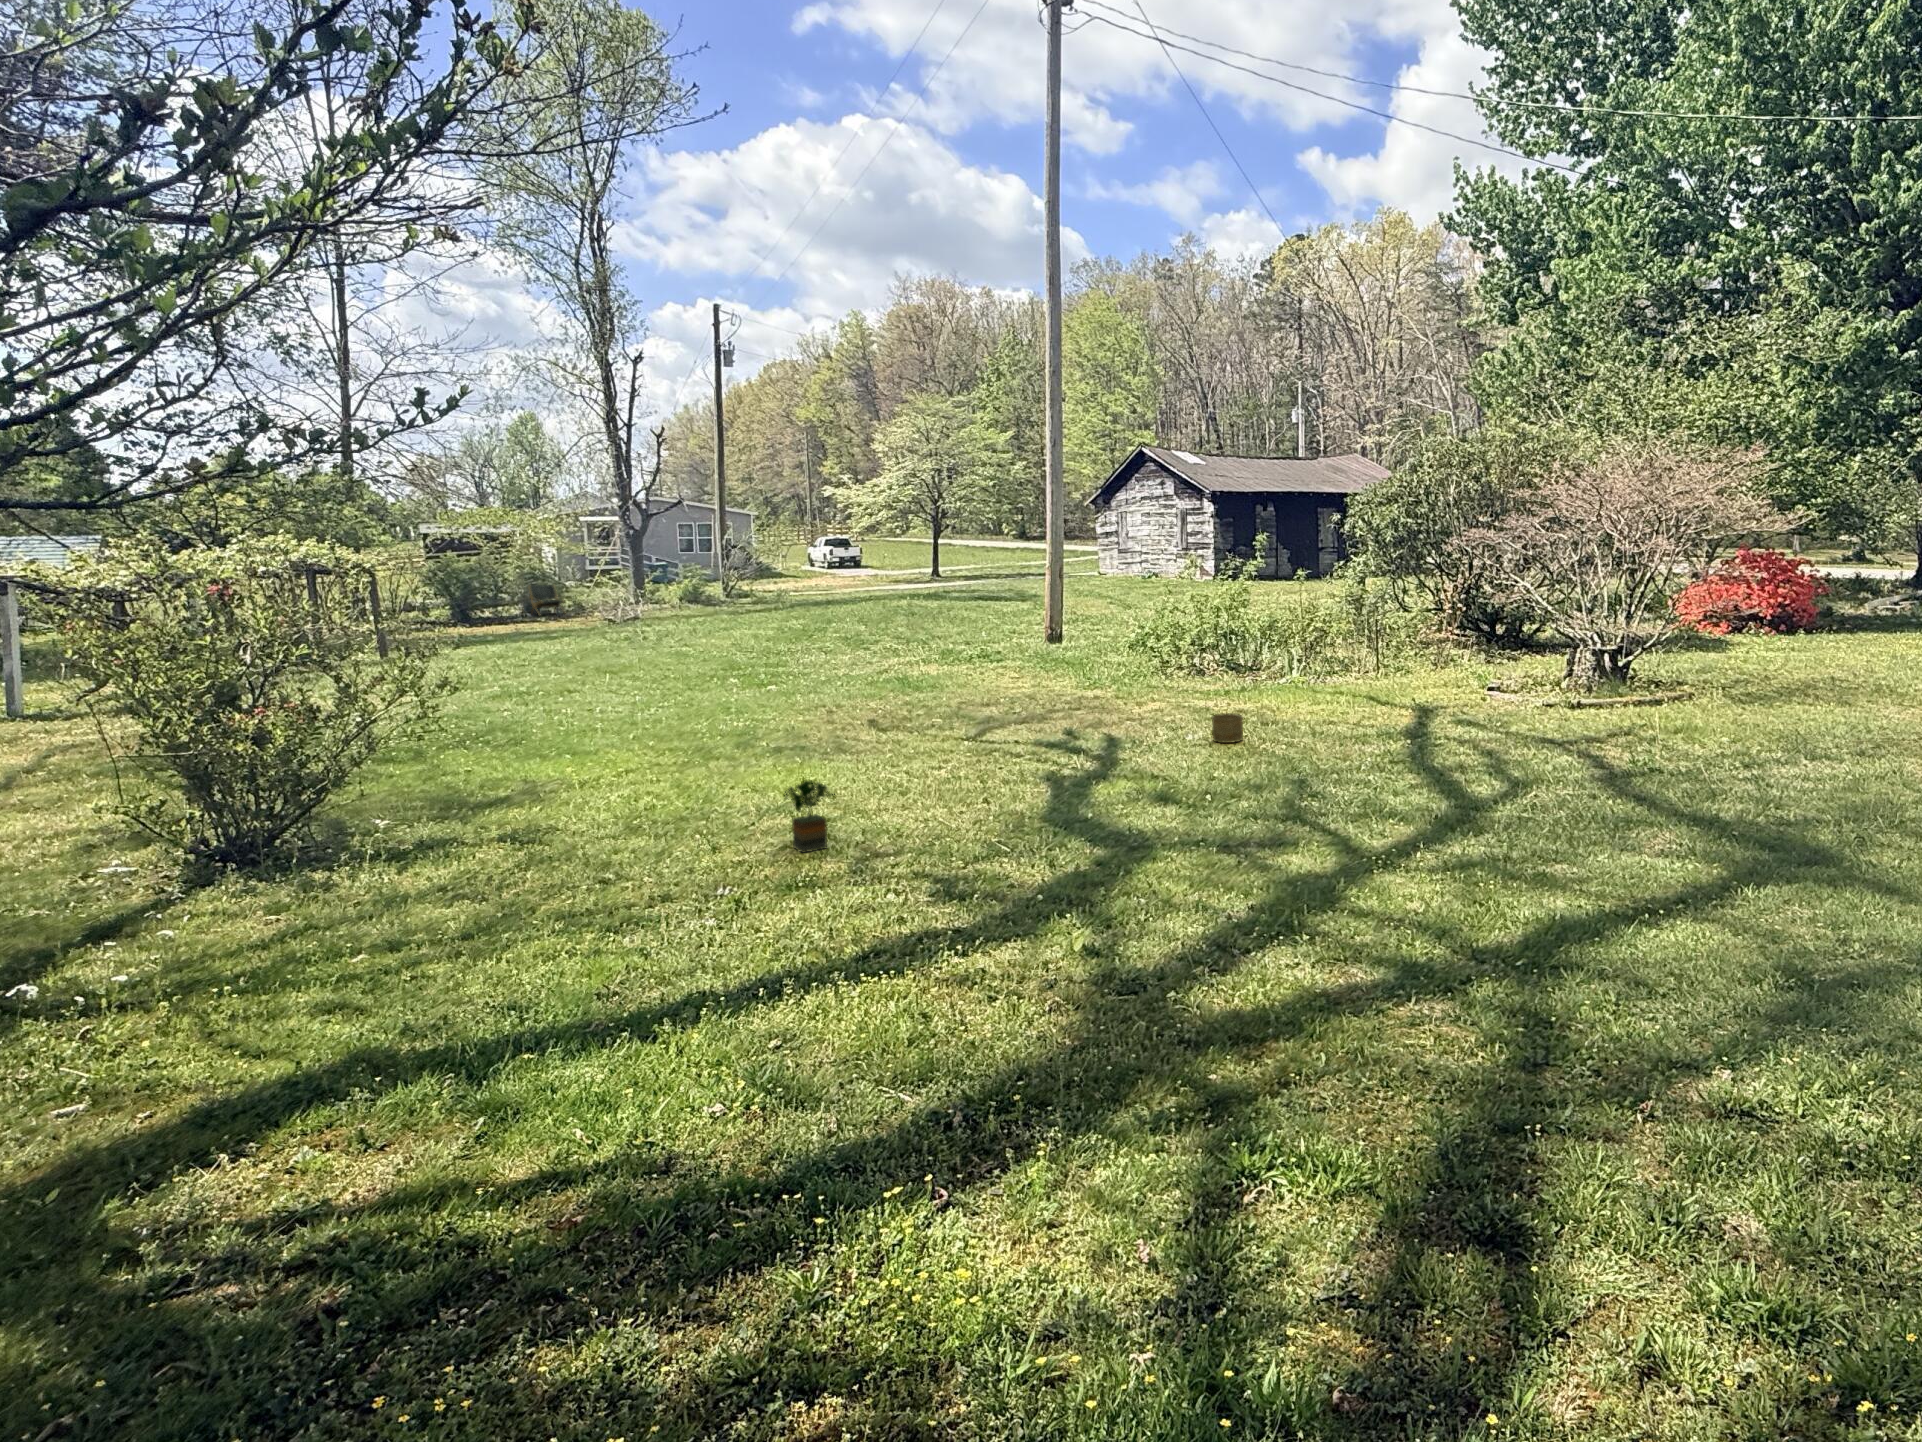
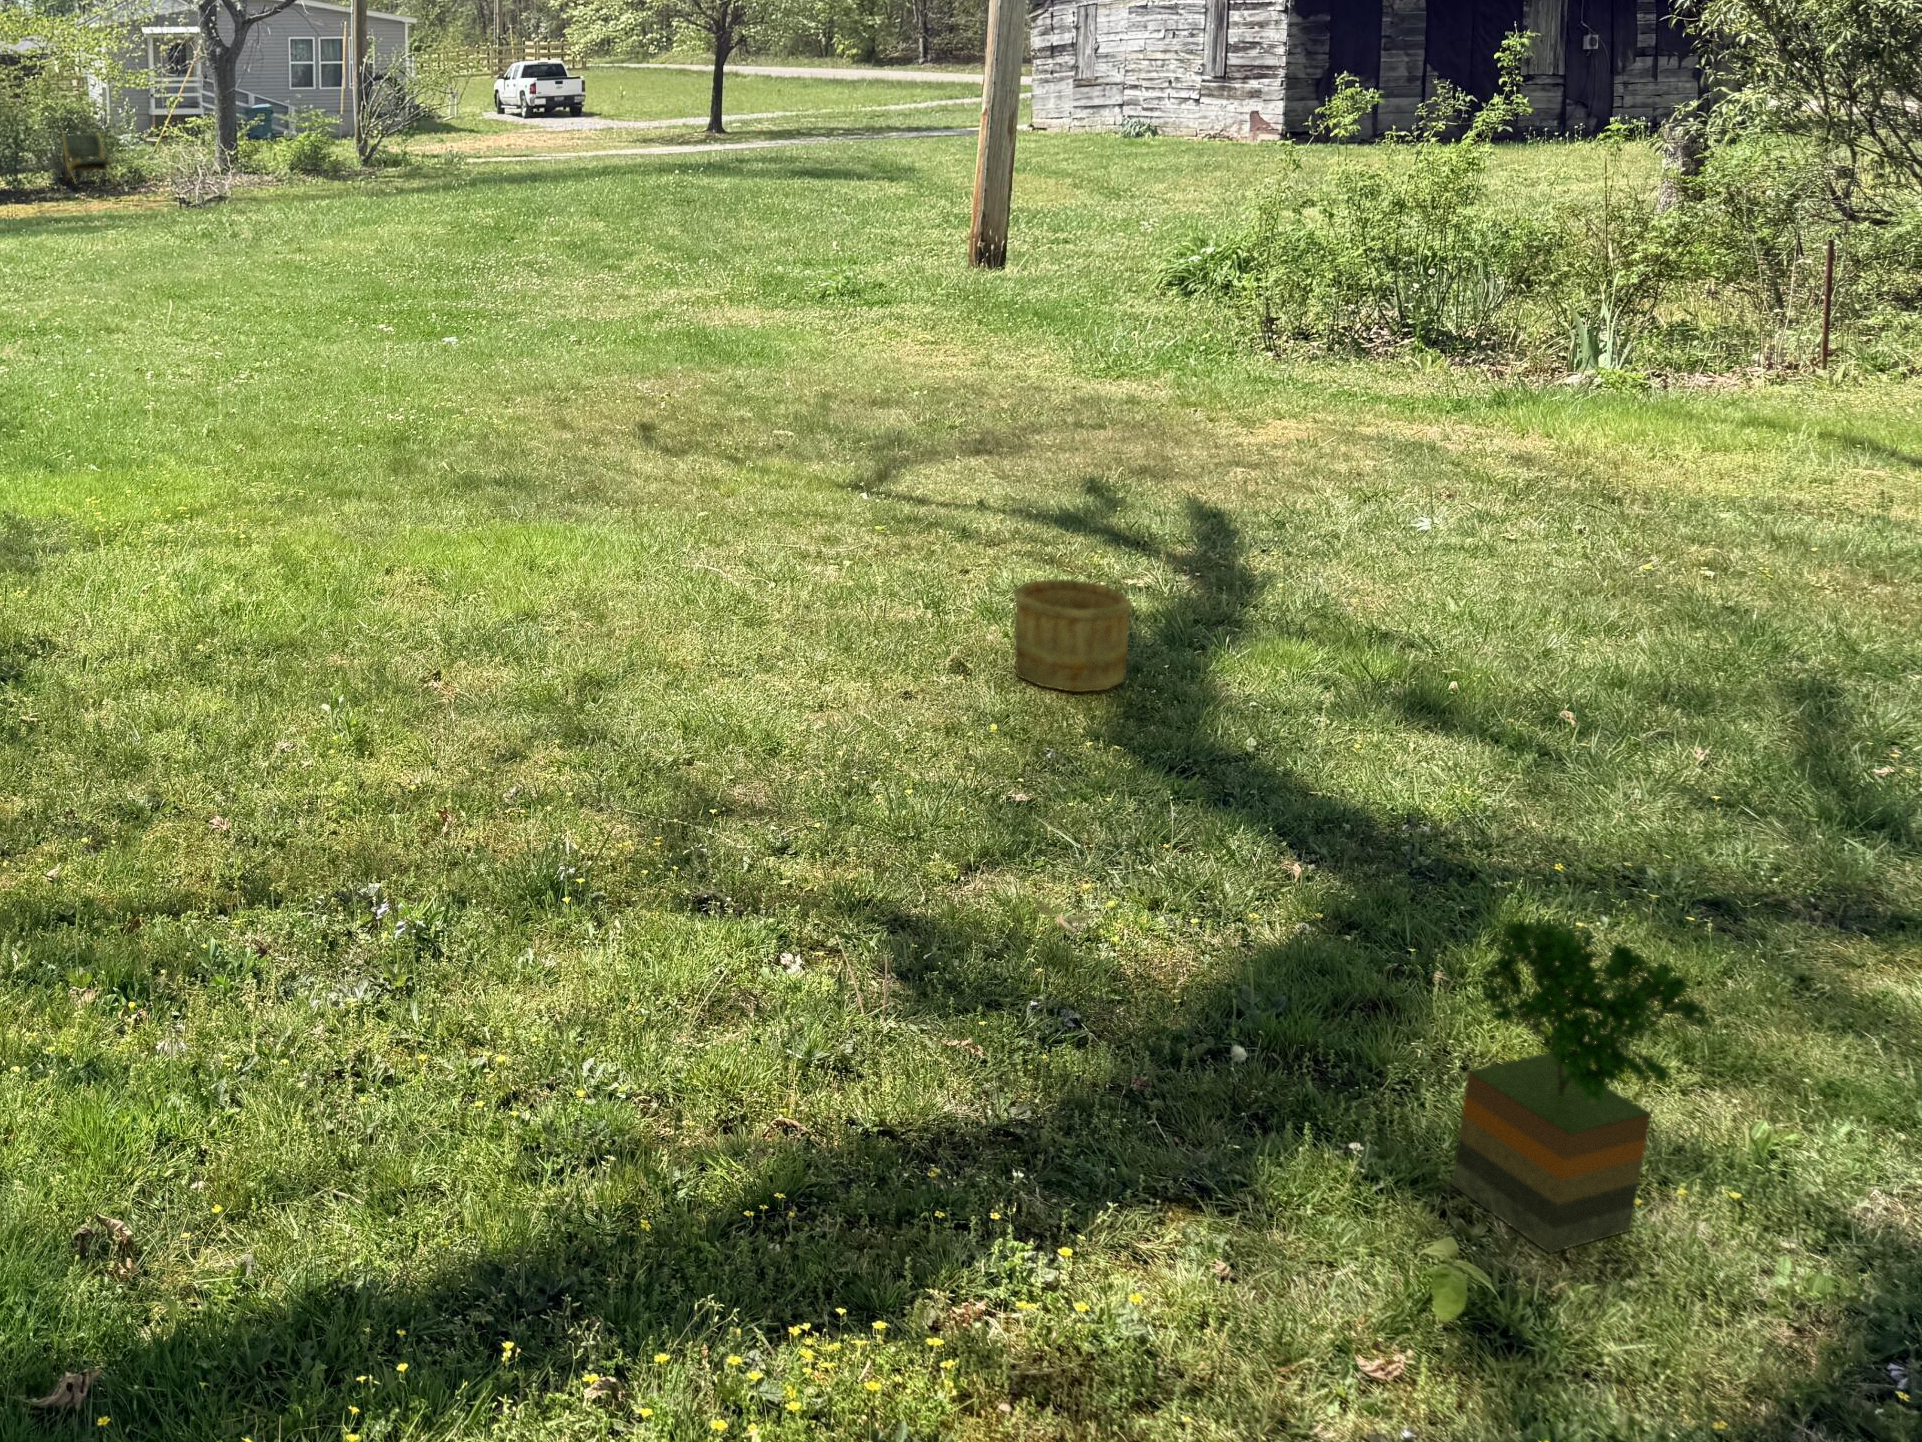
wooden bucket: present [1211,713,1243,743] -> present [1014,579,1133,692]
potted tree: present [784,781,835,853] -> present [1451,918,1713,1253]

